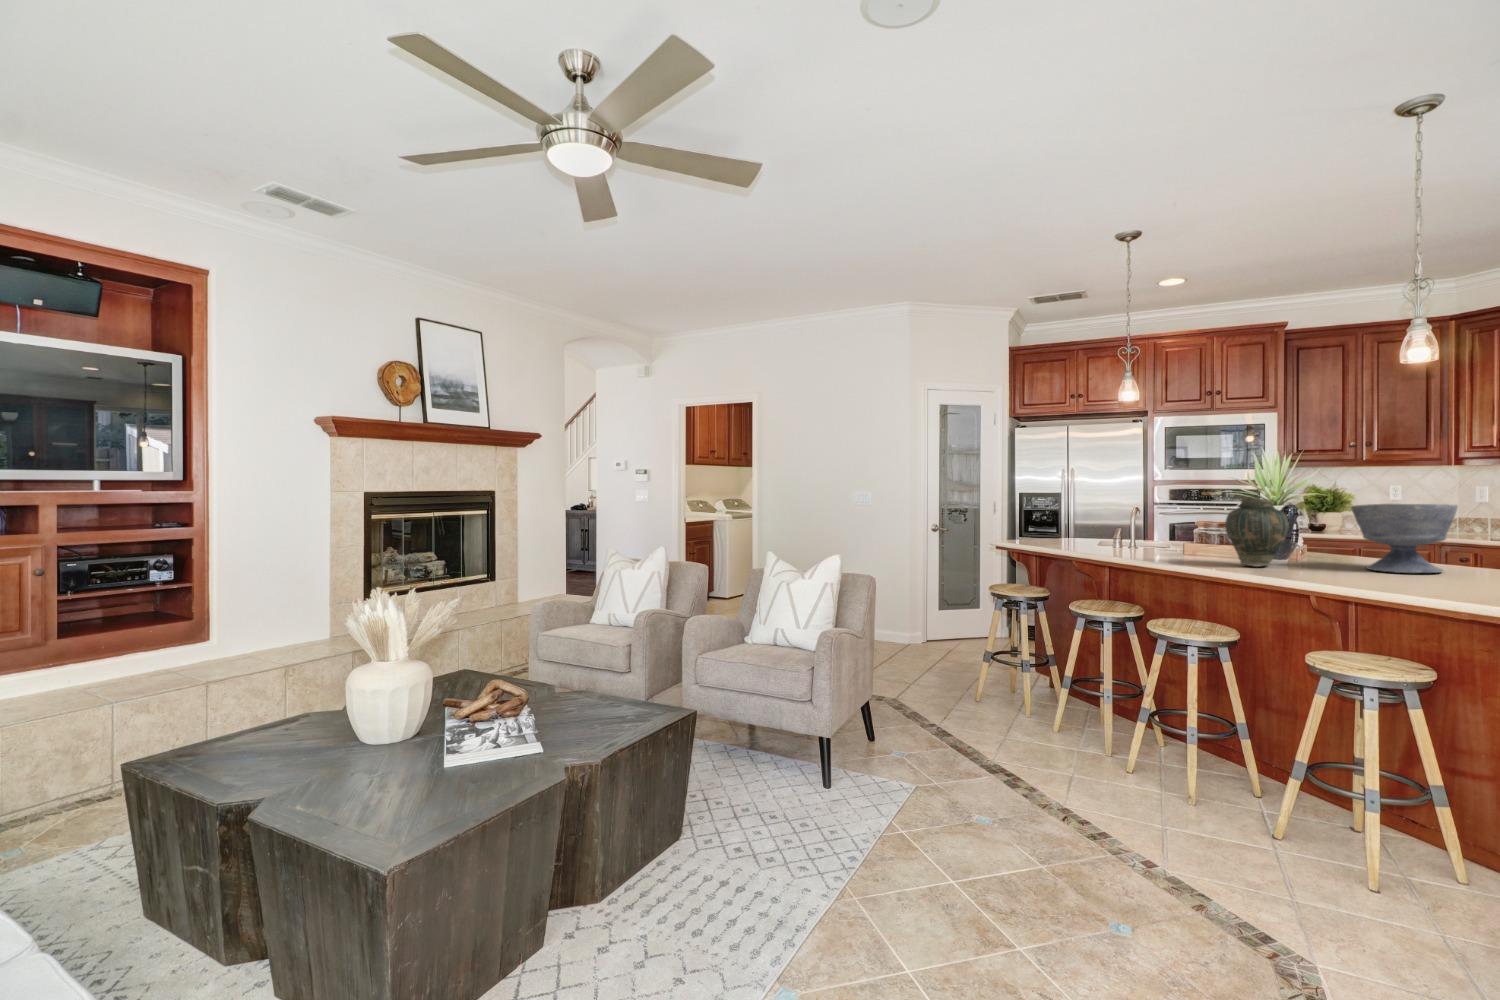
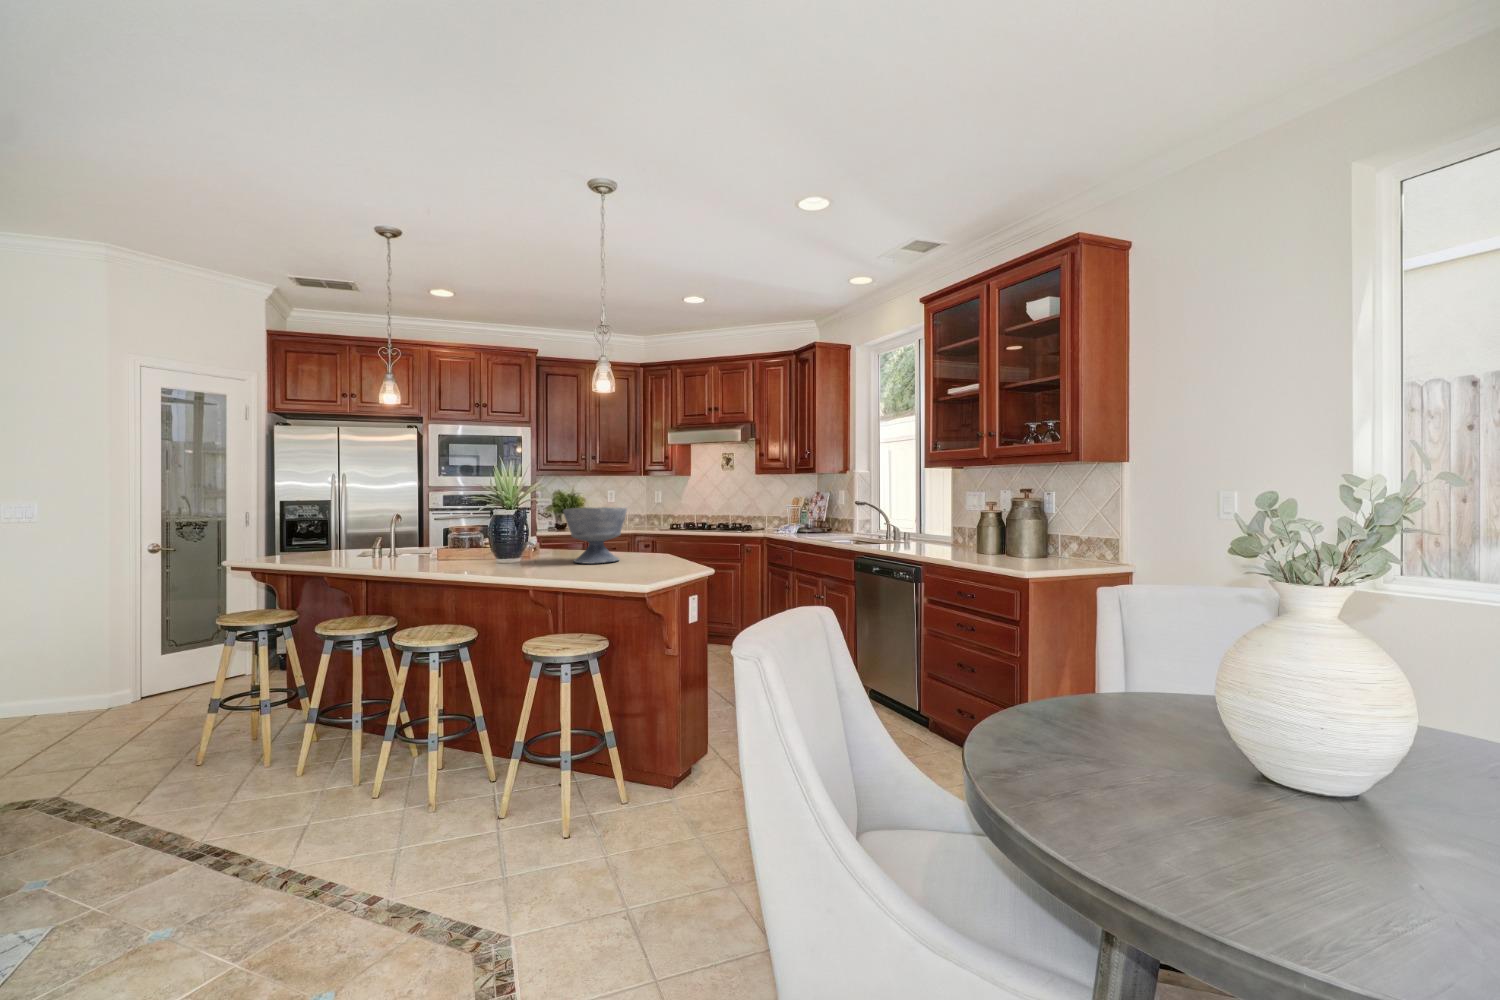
vase: present [1225,497,1289,567] -> none [469,503,519,568]

